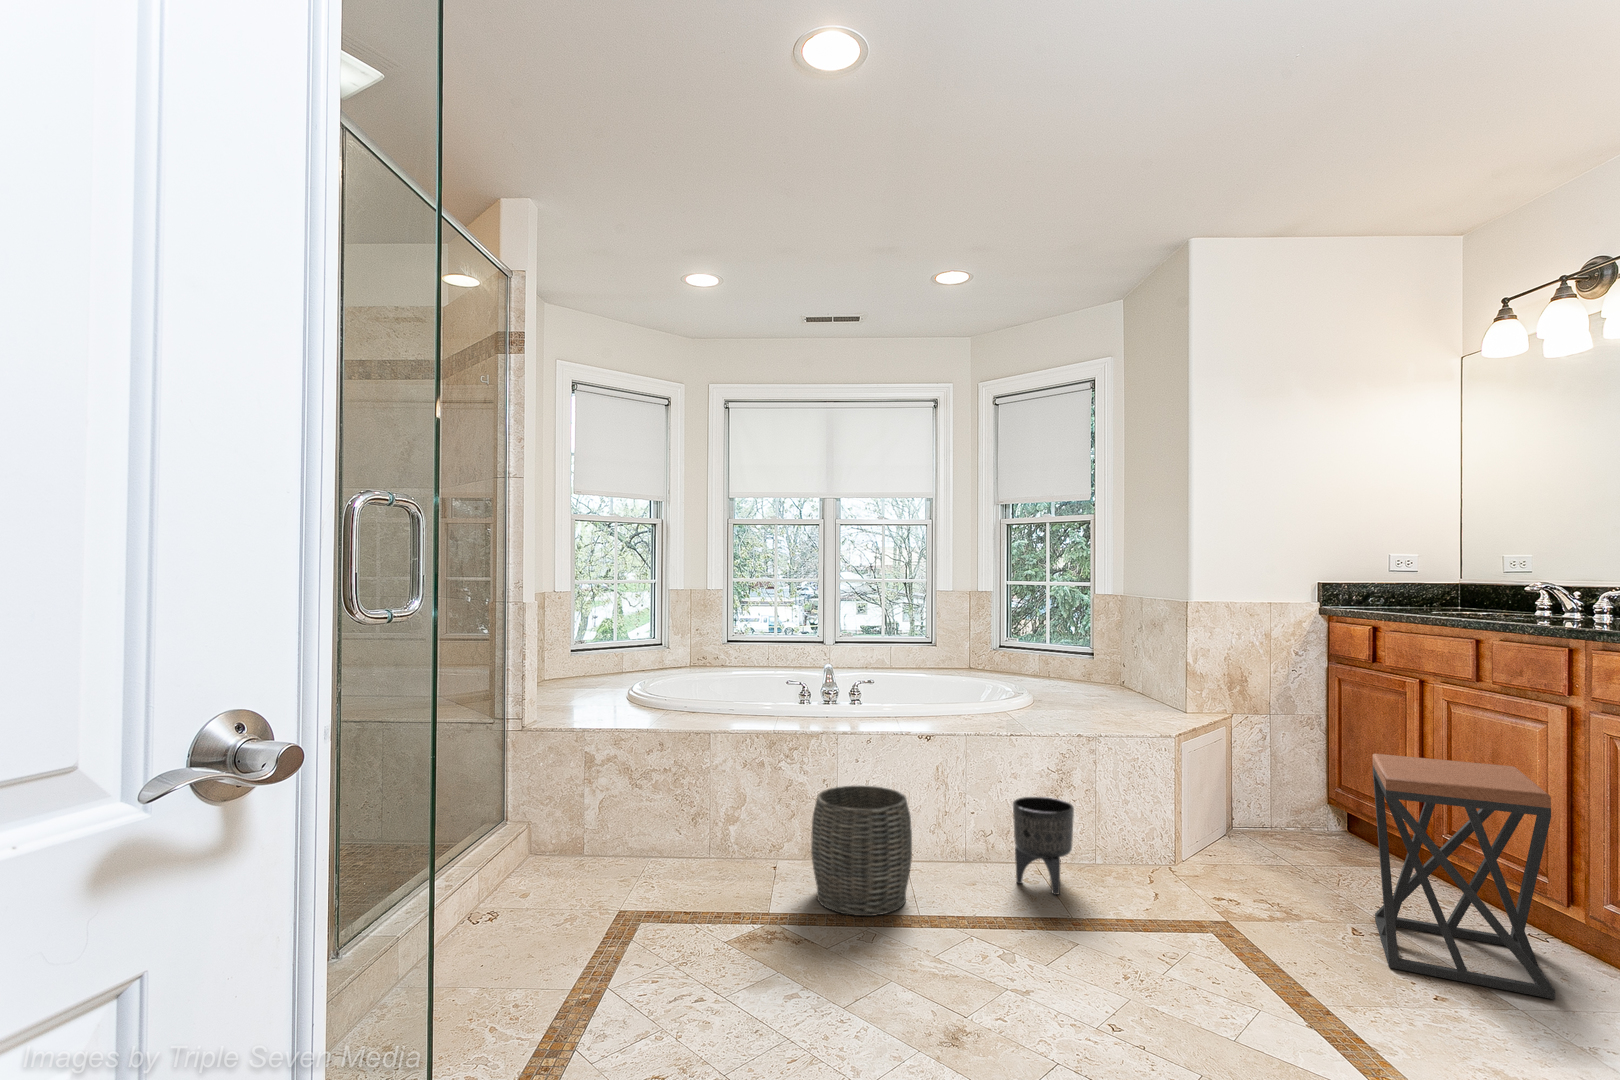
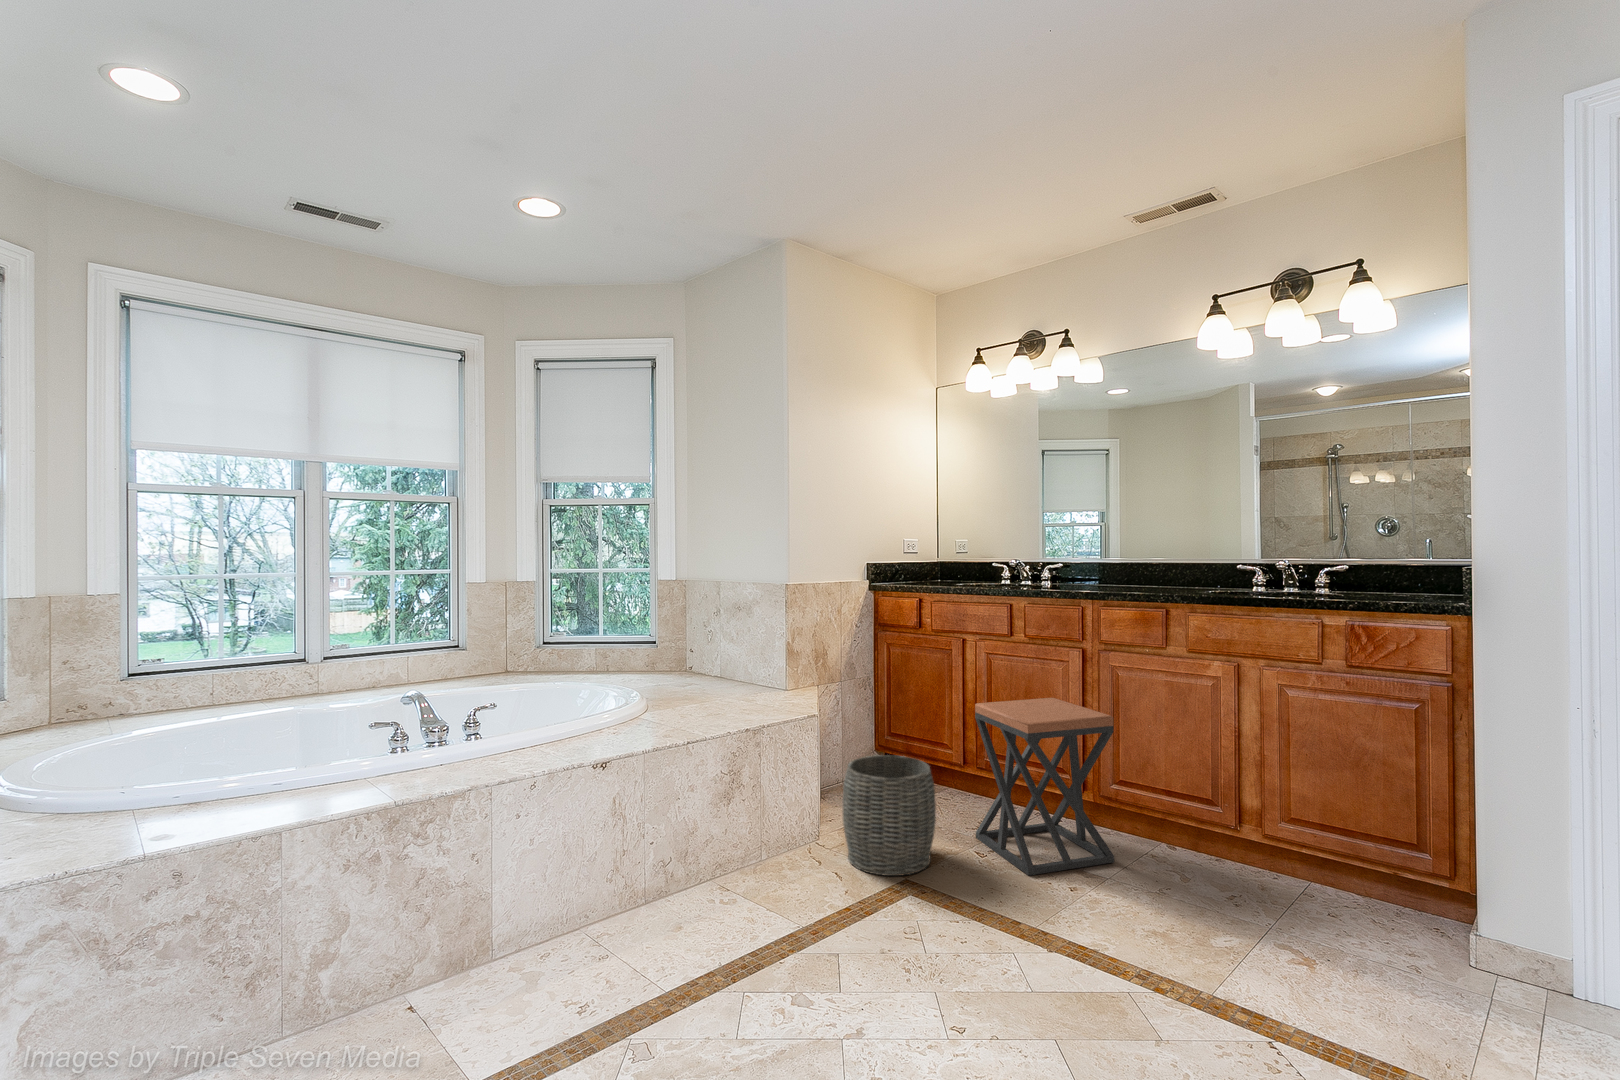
woven basket: present [811,786,912,916] -> present [843,755,936,876]
planter: present [1013,797,1074,895] -> none [709,802,773,907]

